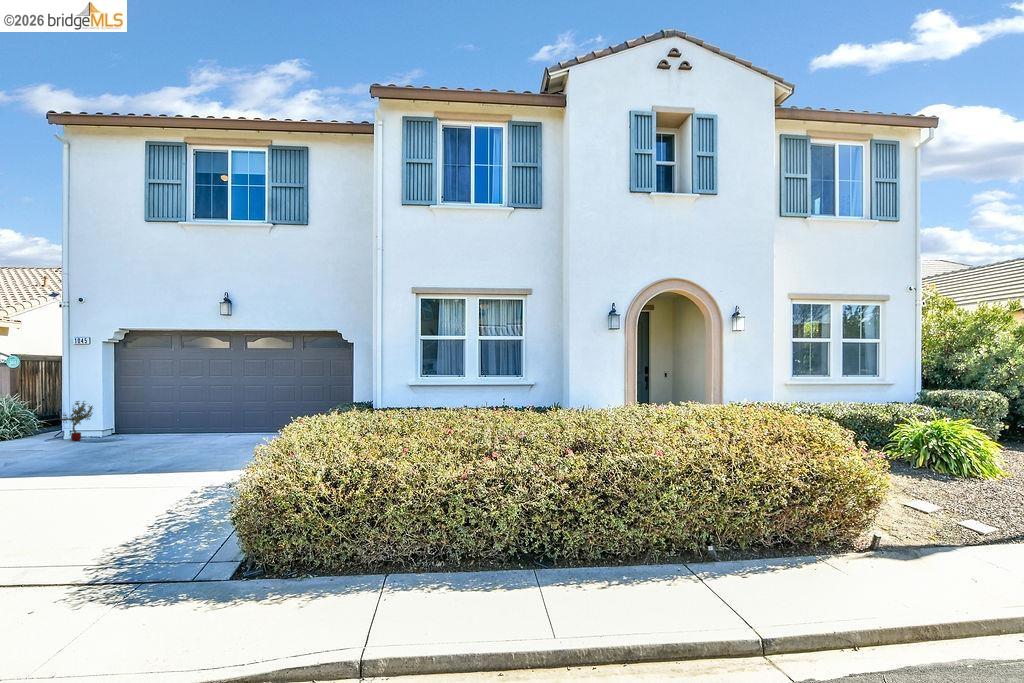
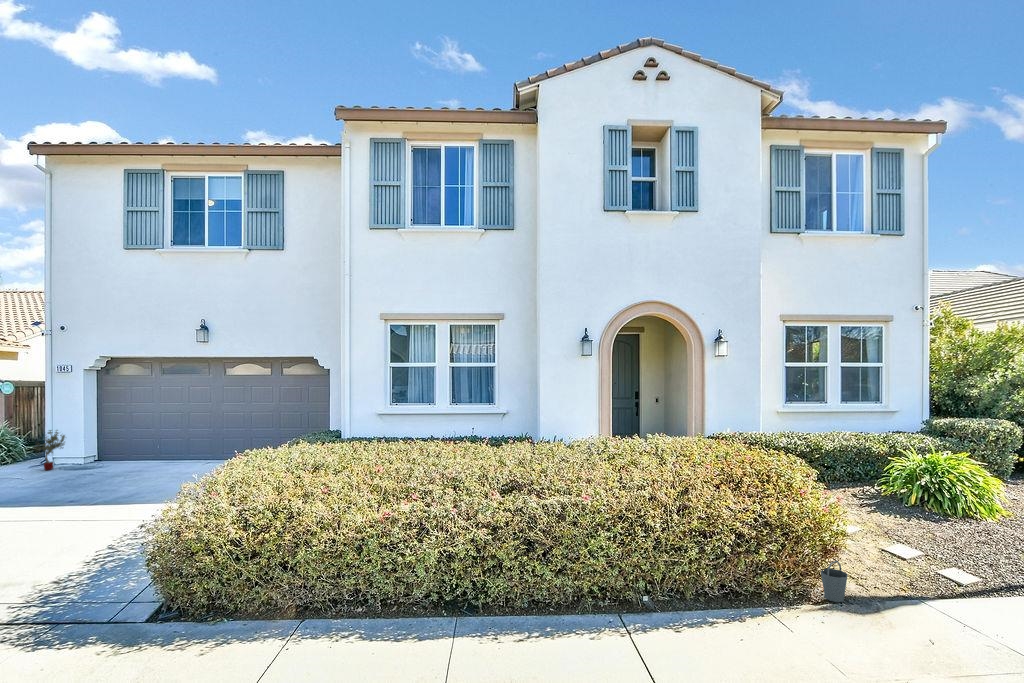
bucket: none [870,514,896,552] -> present [821,560,848,602]

